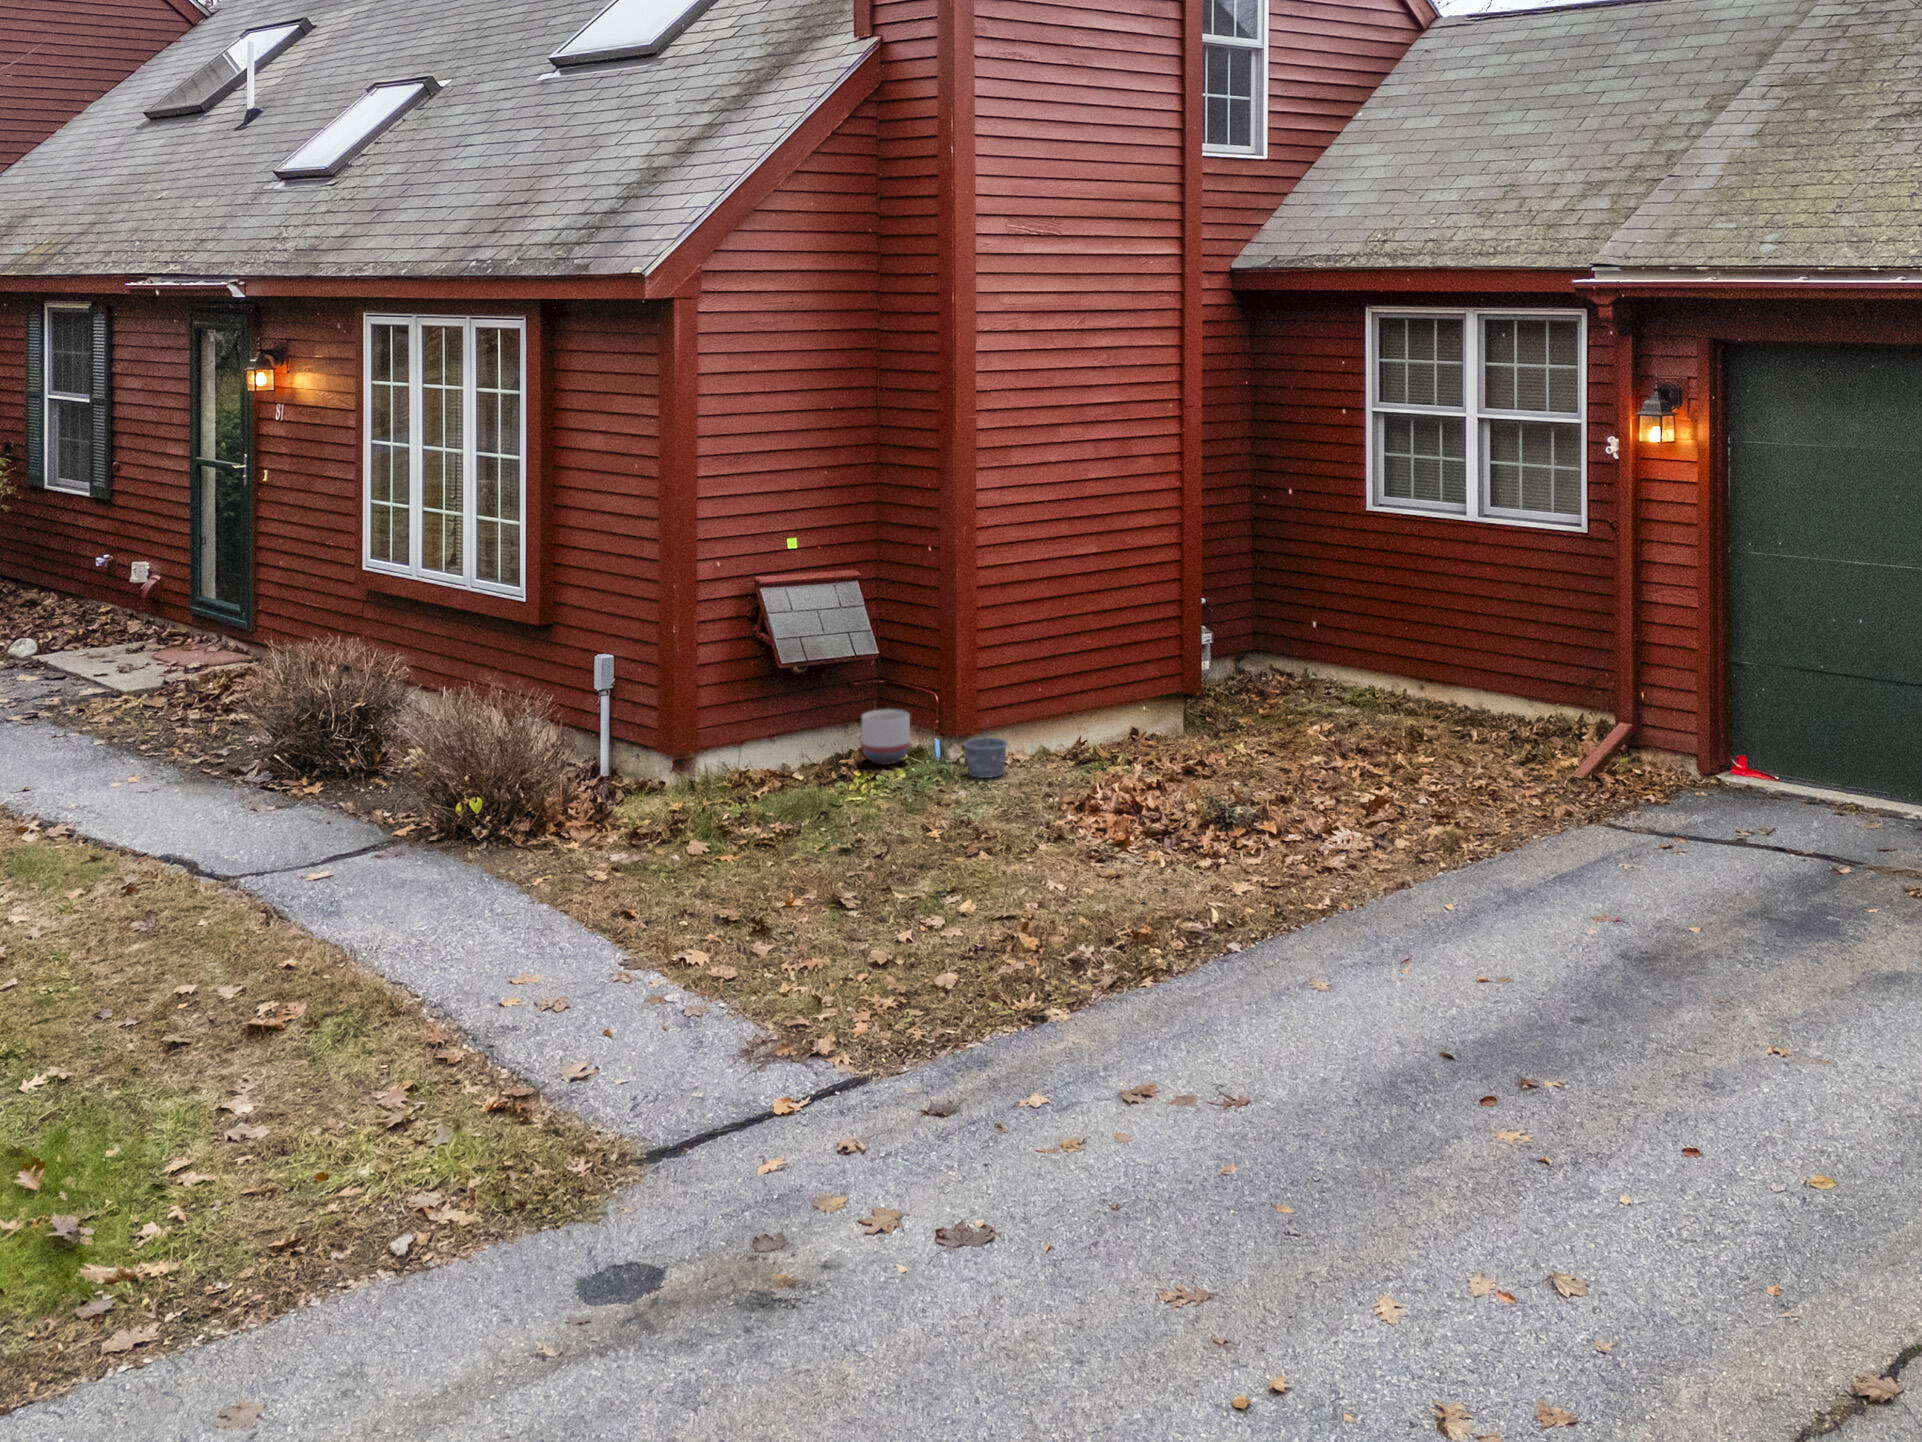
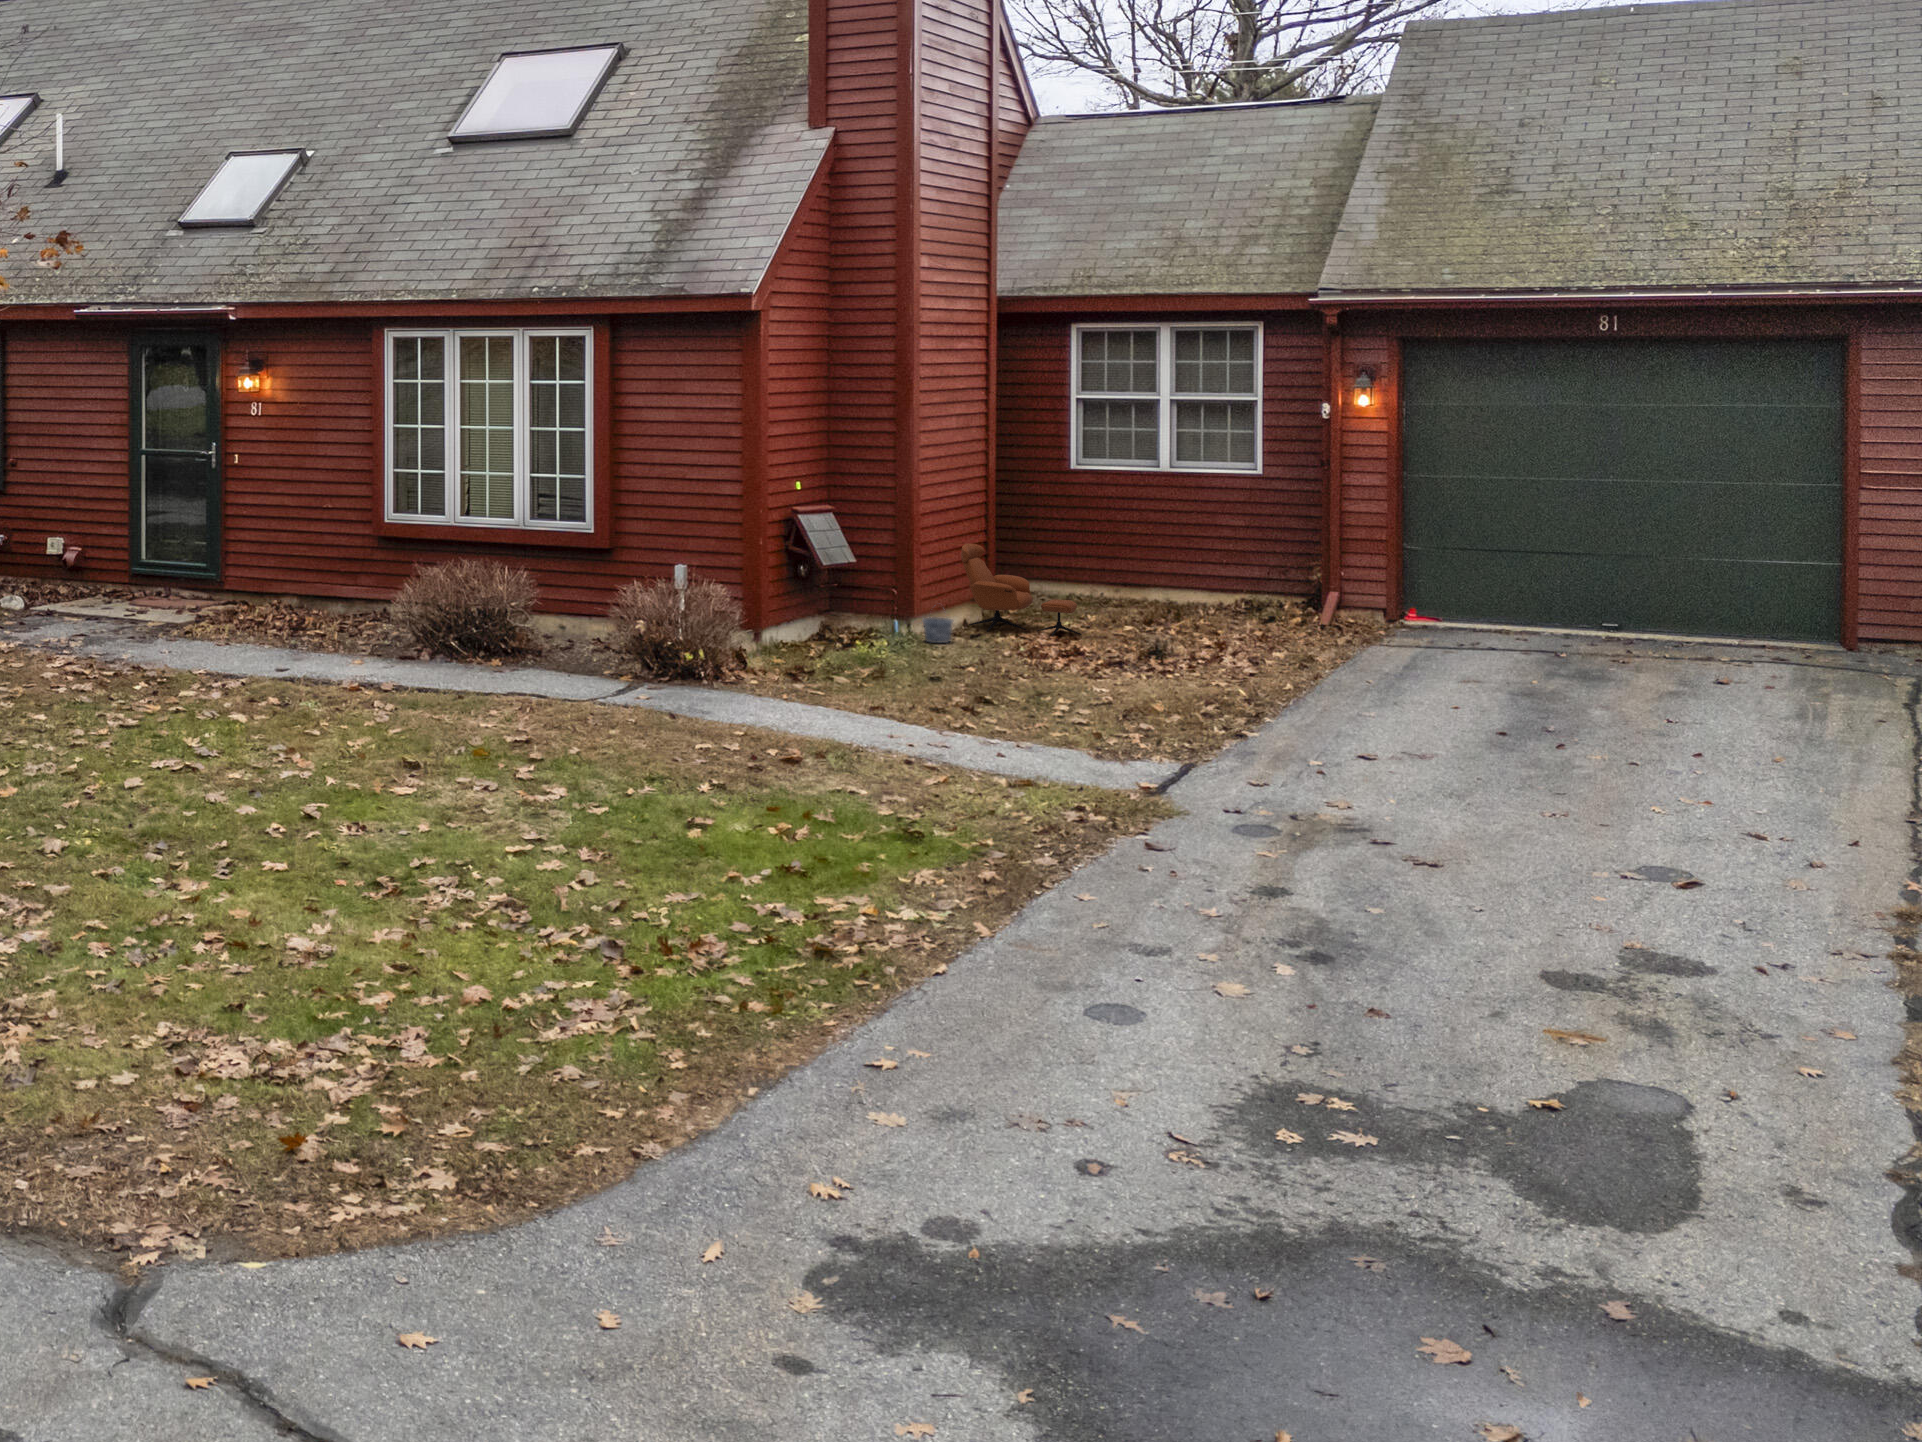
lounge chair: none [1075,625,1213,772] -> present [961,543,1081,636]
planter: present [862,709,910,765] -> none [840,603,874,640]

